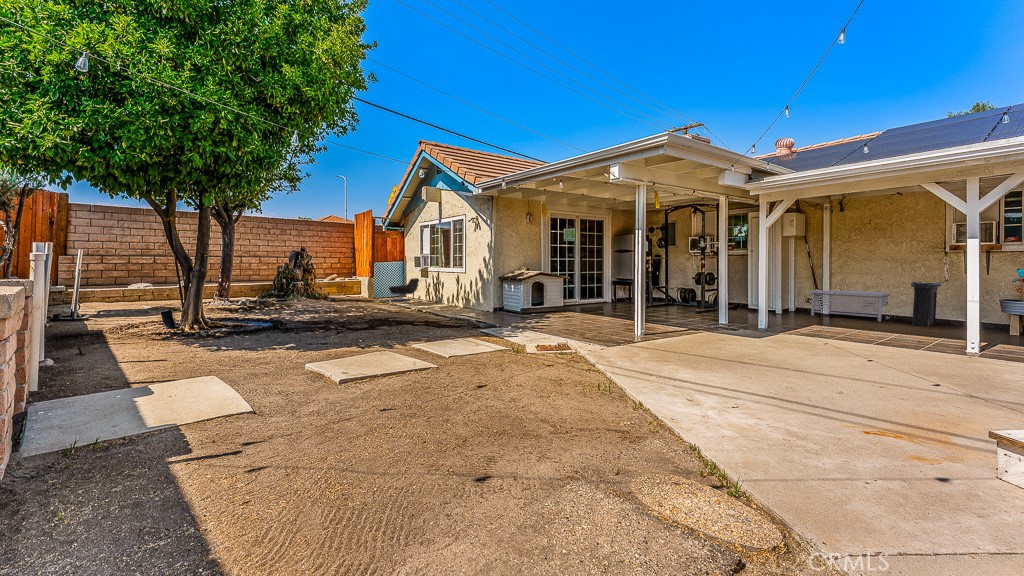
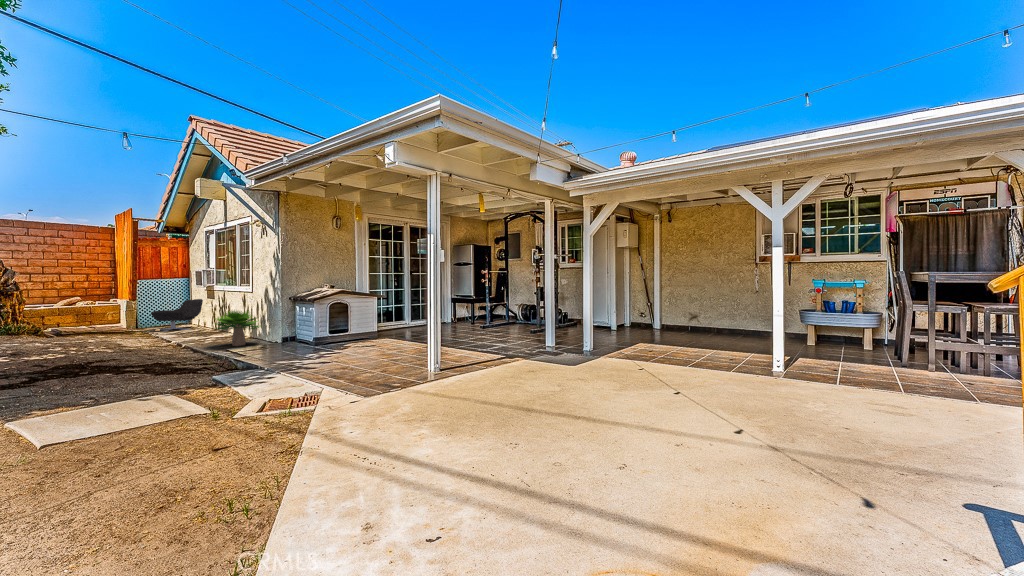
trash can: present [911,282,941,326] -> none [729,293,754,338]
potted plant: none [447,286,480,314] -> present [215,311,260,346]
storage bench: present [809,289,890,321] -> none [642,303,714,335]

